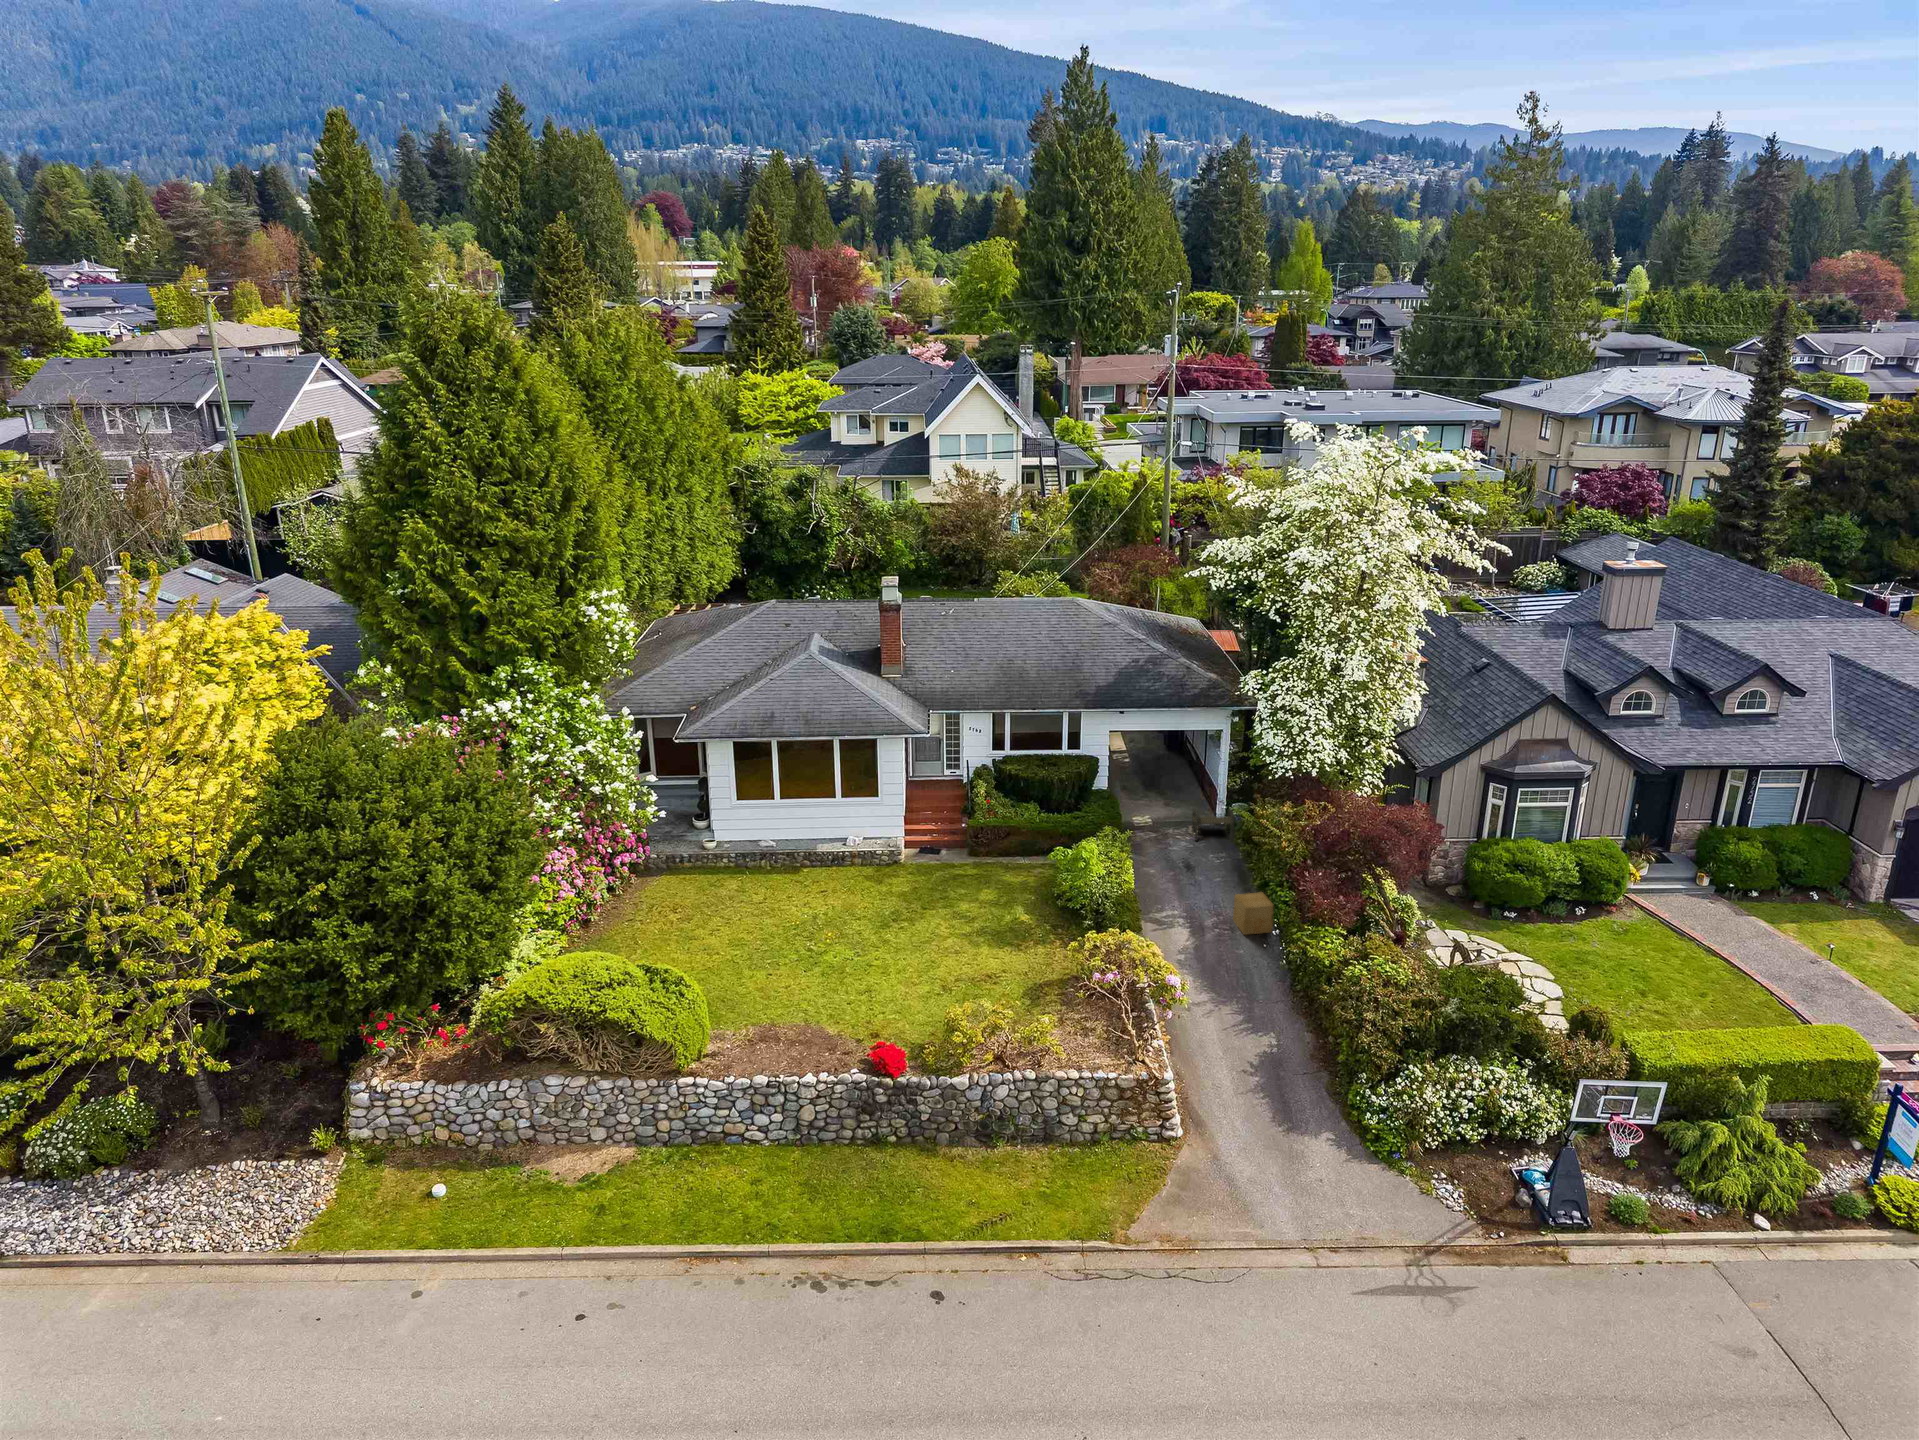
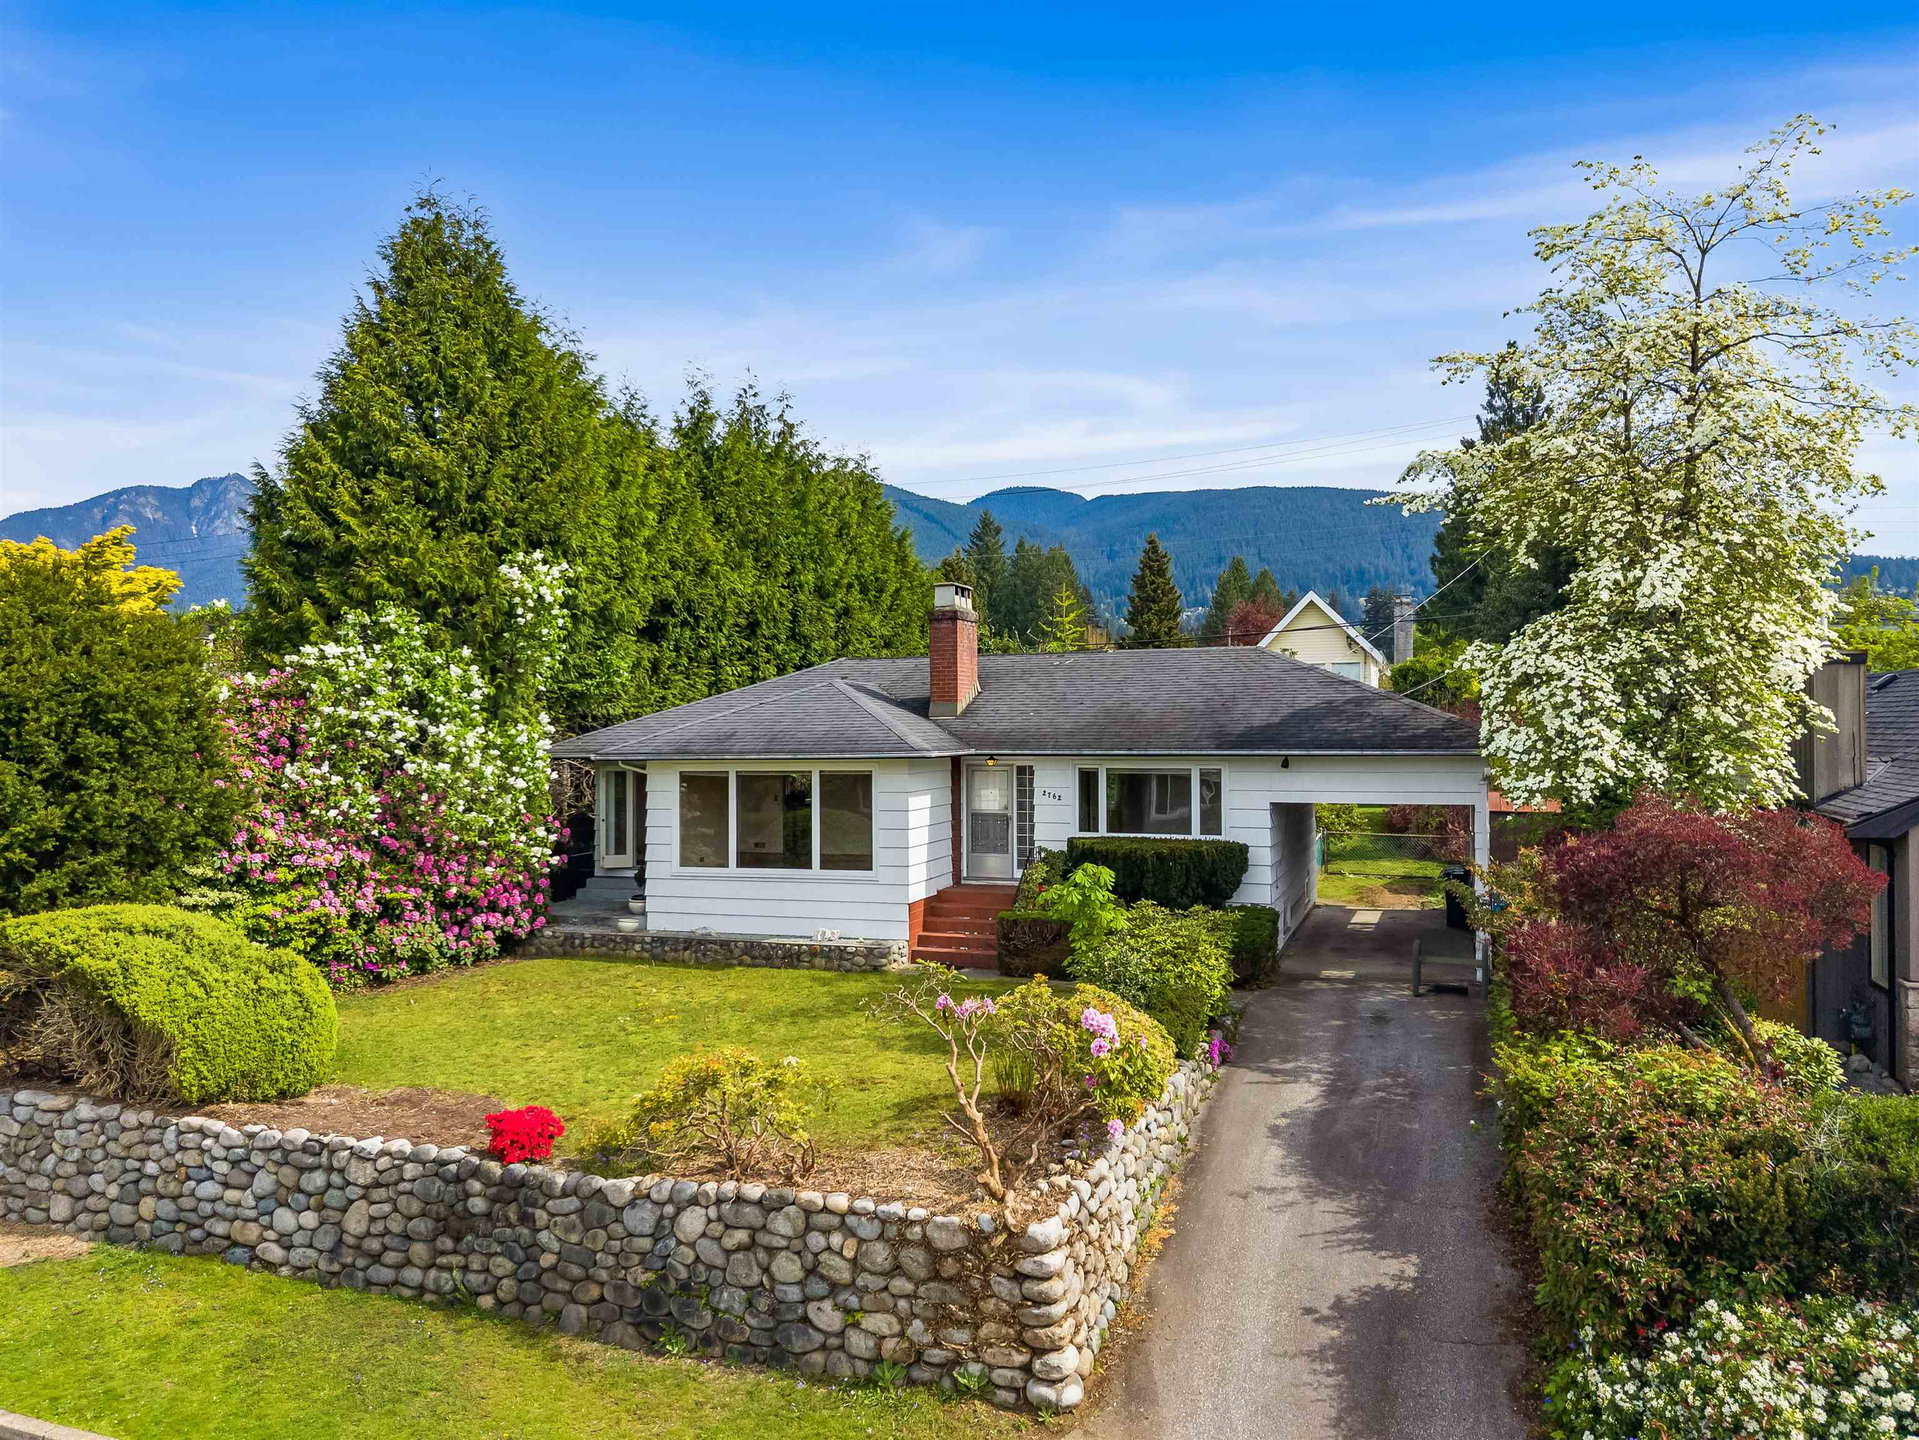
cardboard box: present [1233,892,1273,935] -> none [1422,1034,1496,1113]

